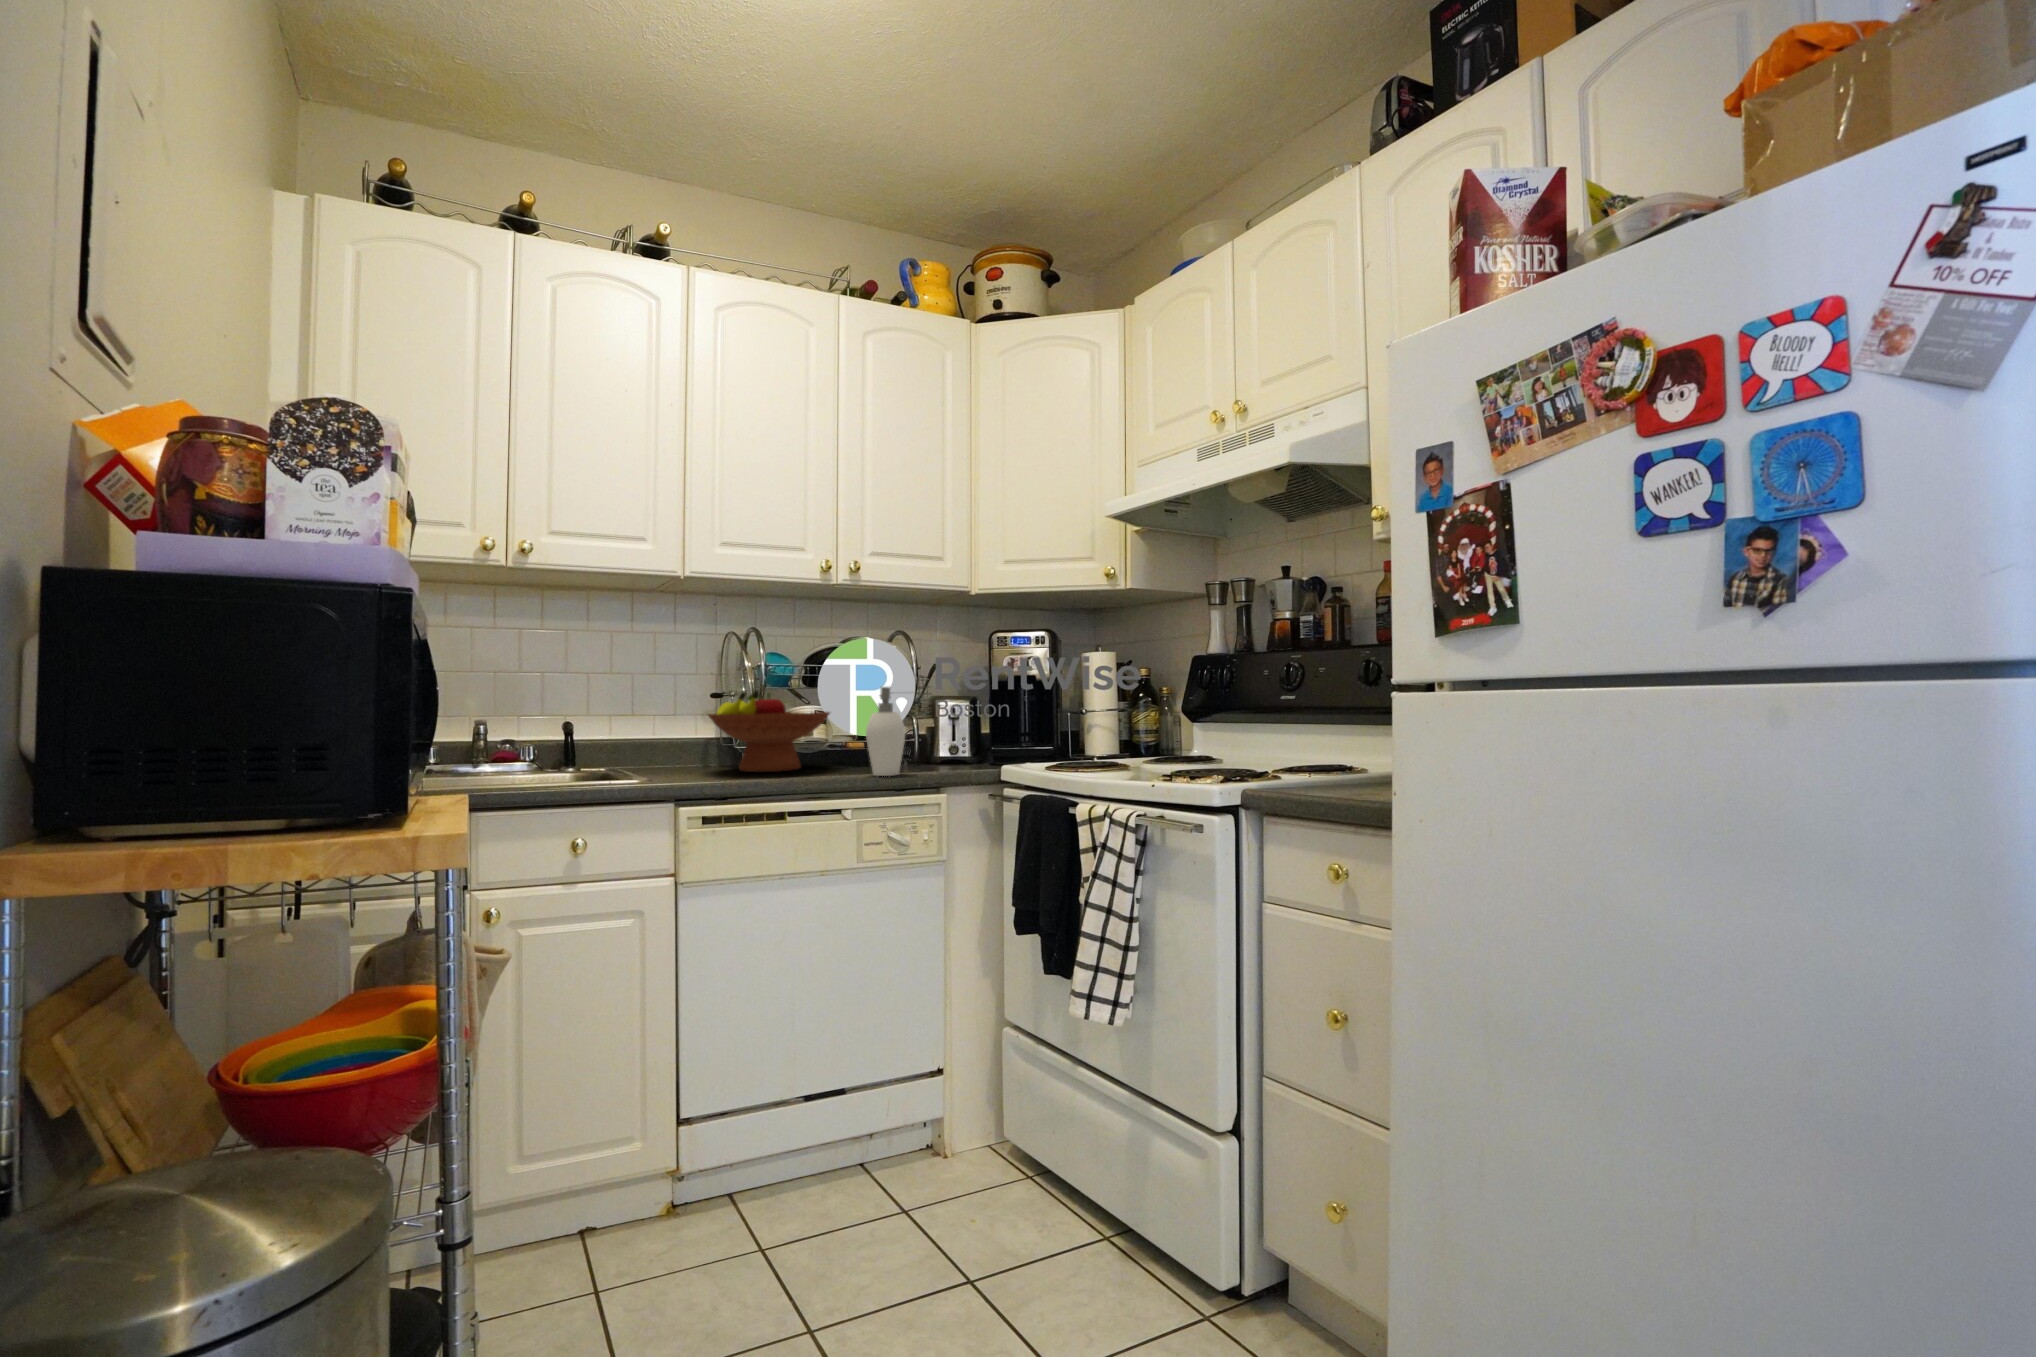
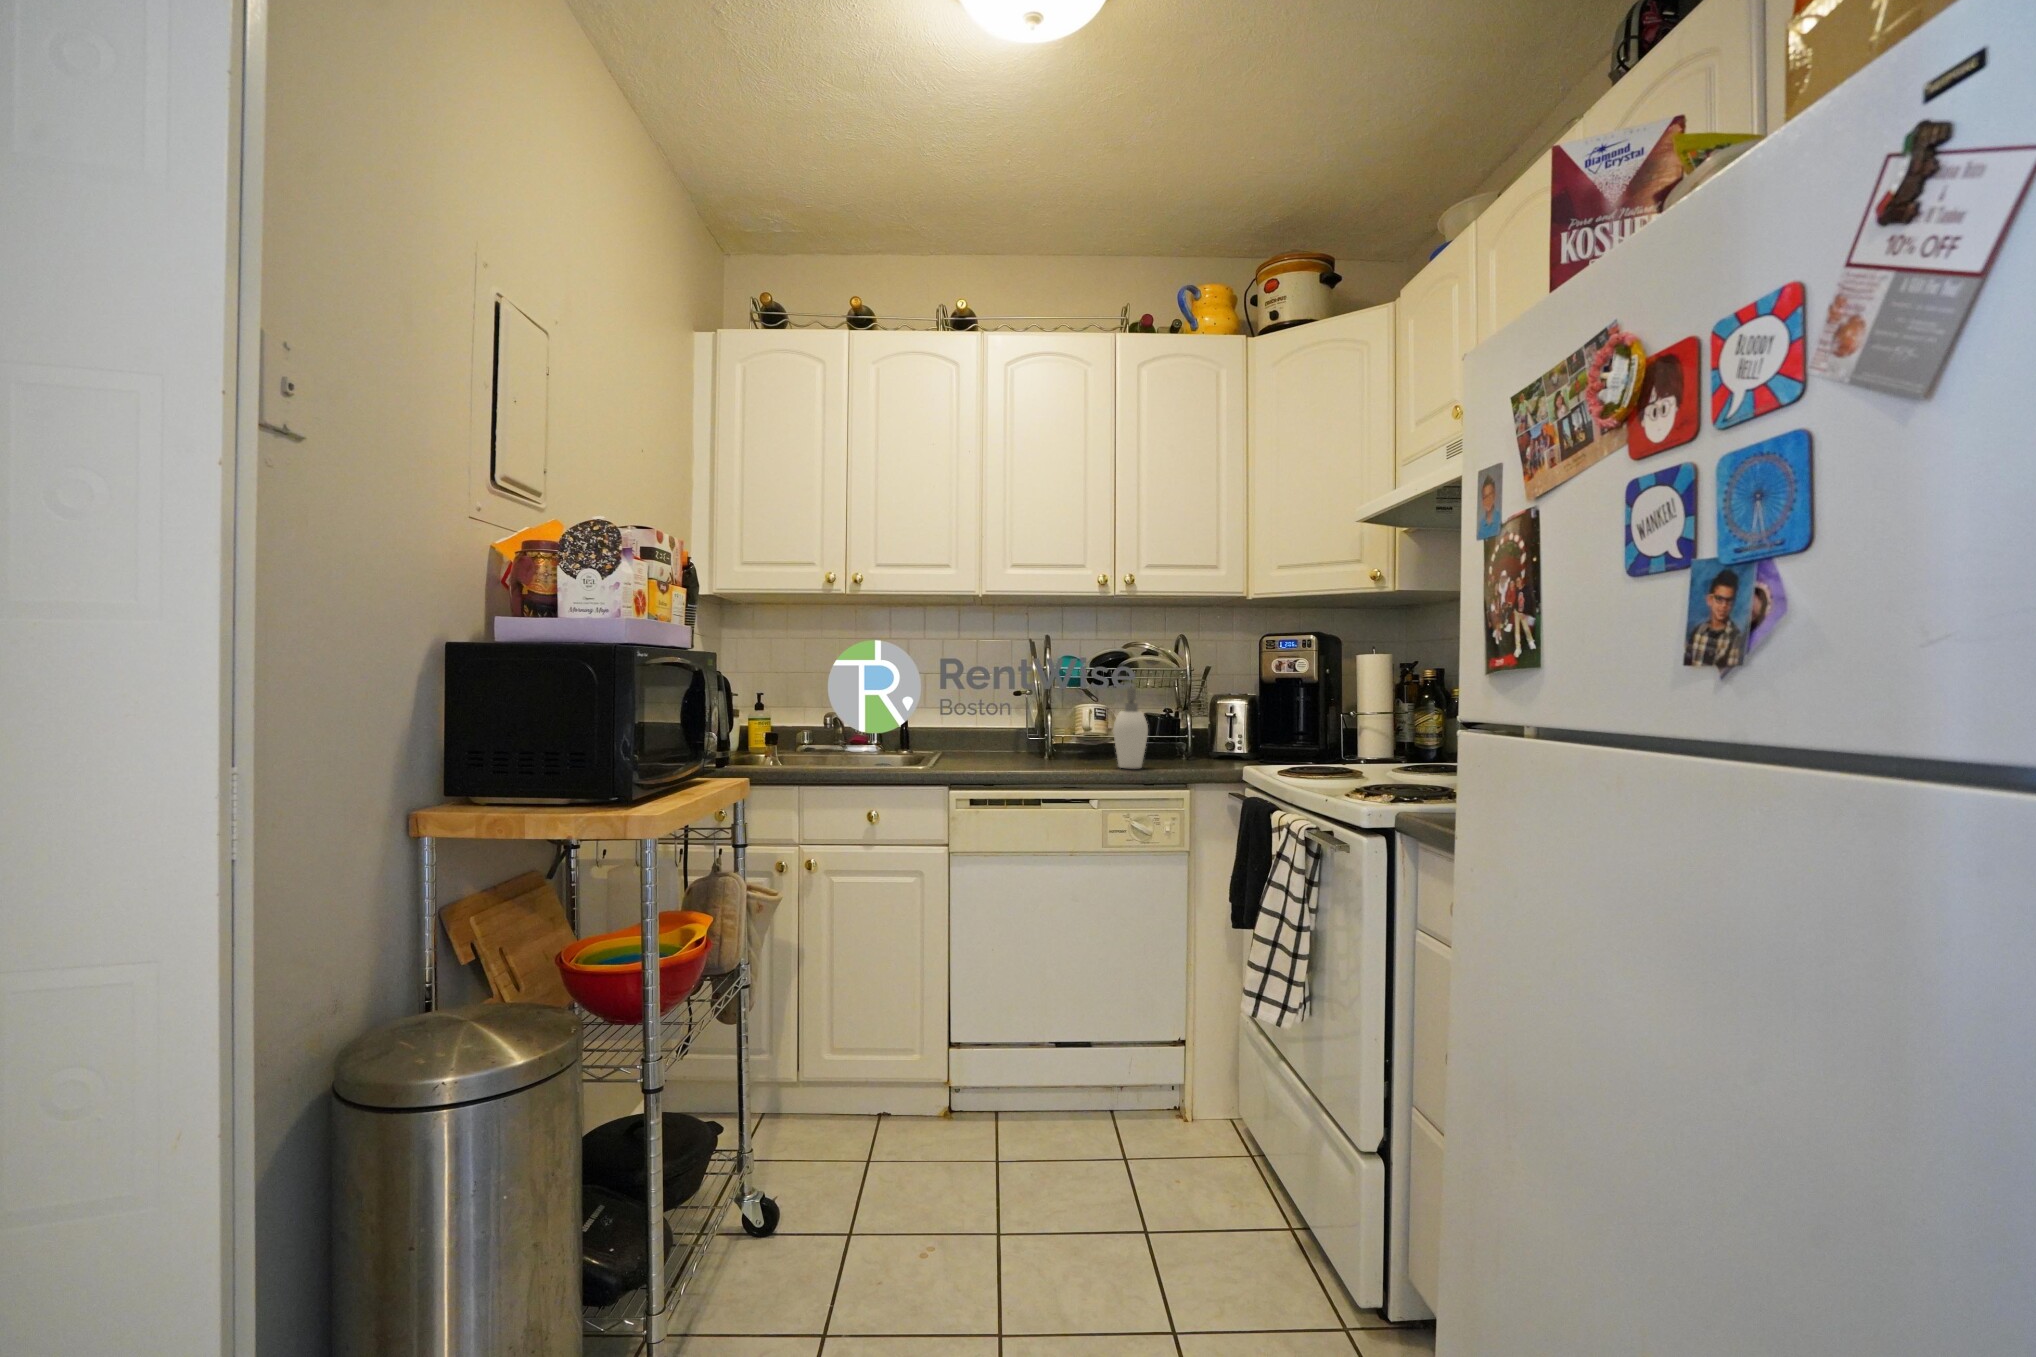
fruit bowl: present [708,690,830,772] -> none [999,687,1101,757]

